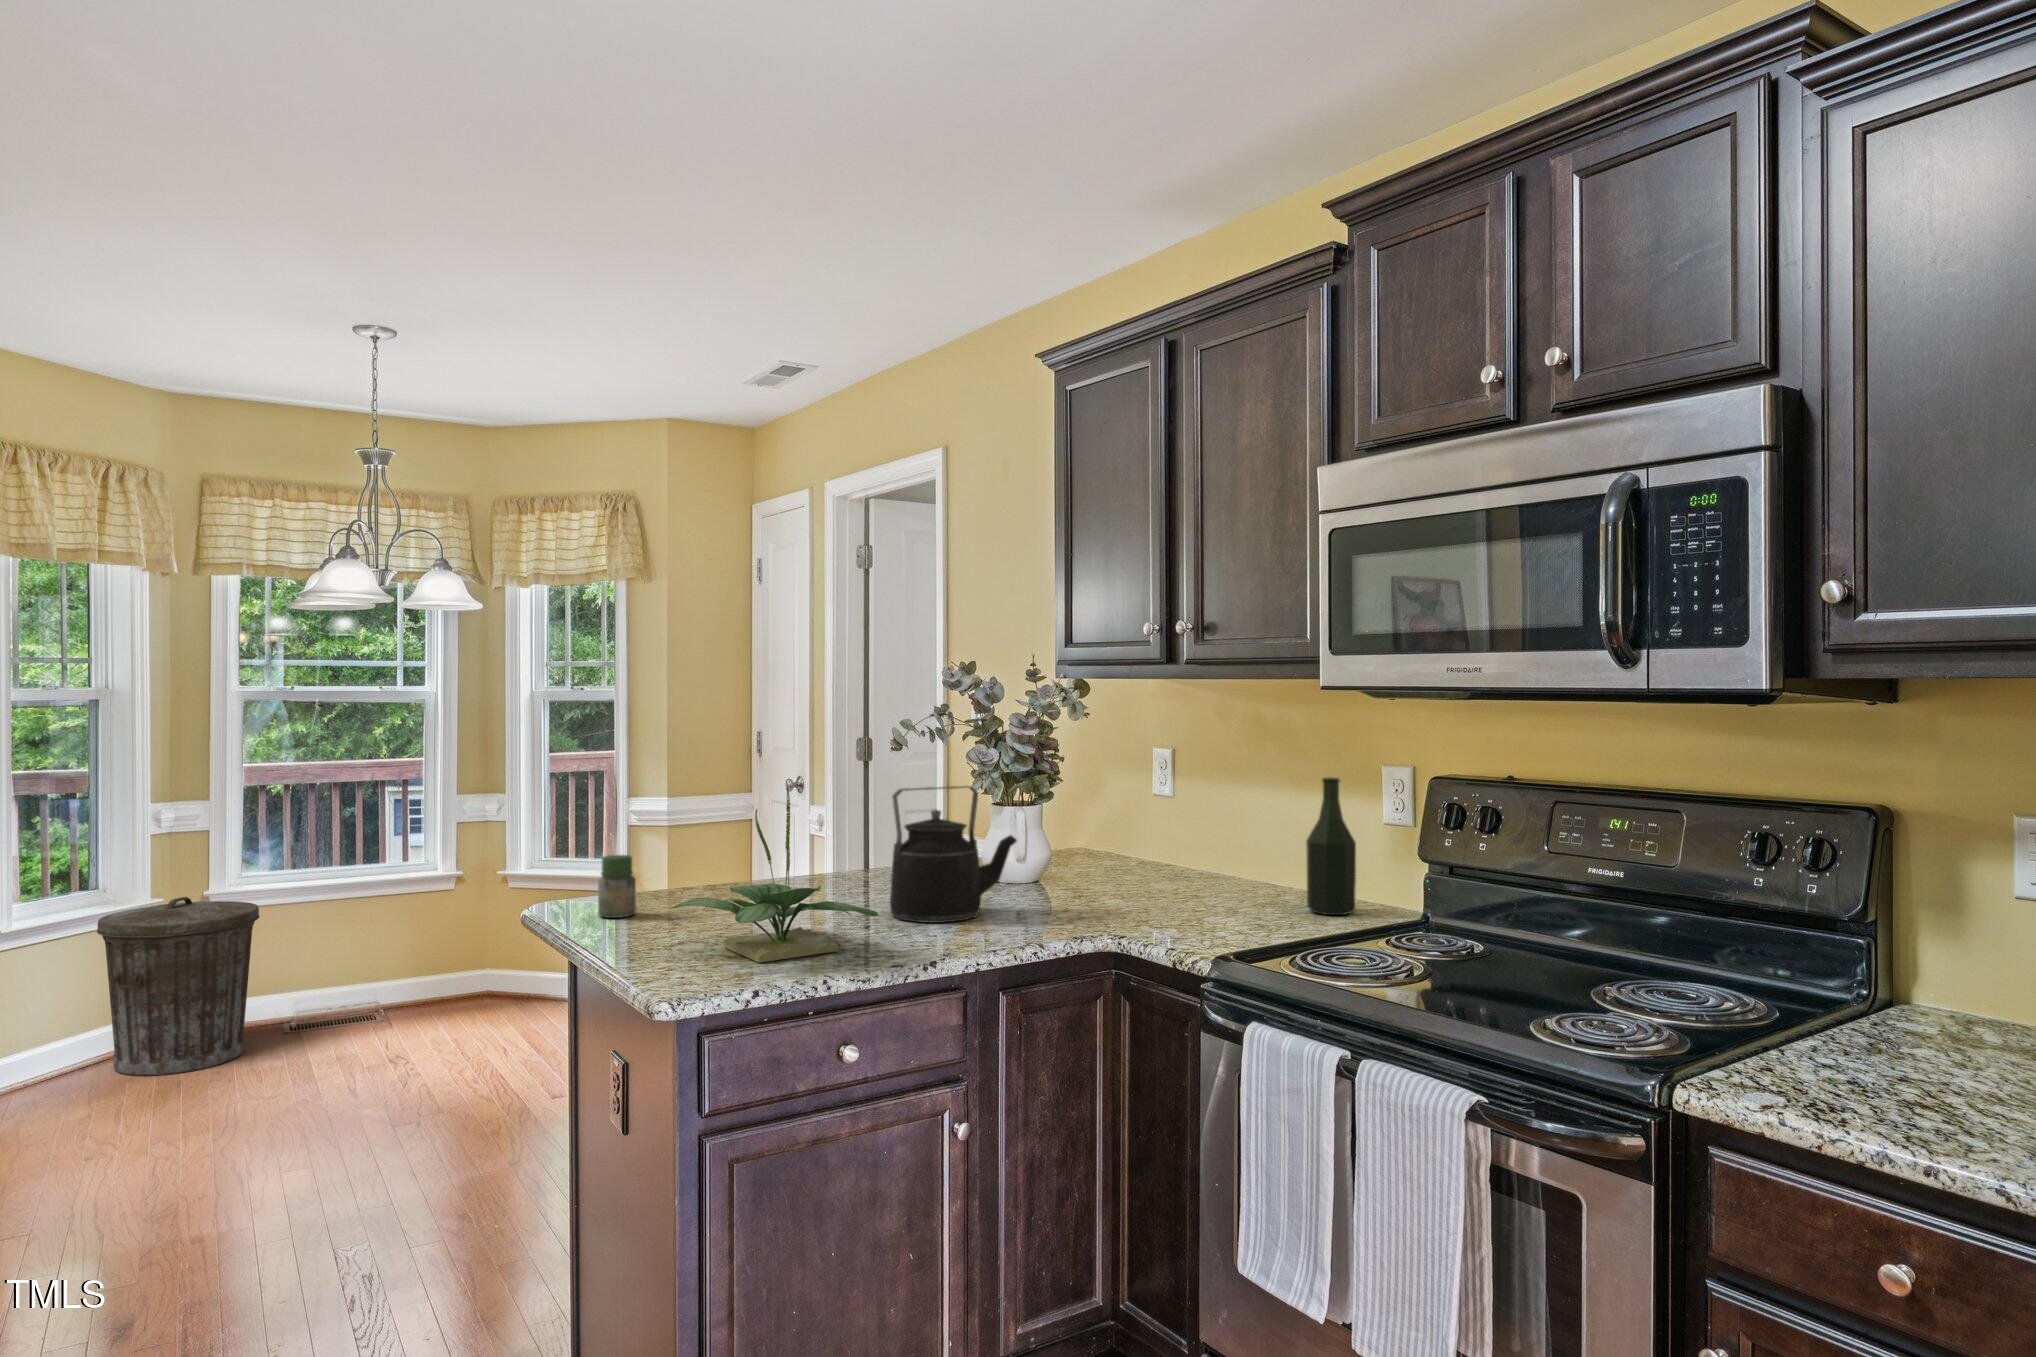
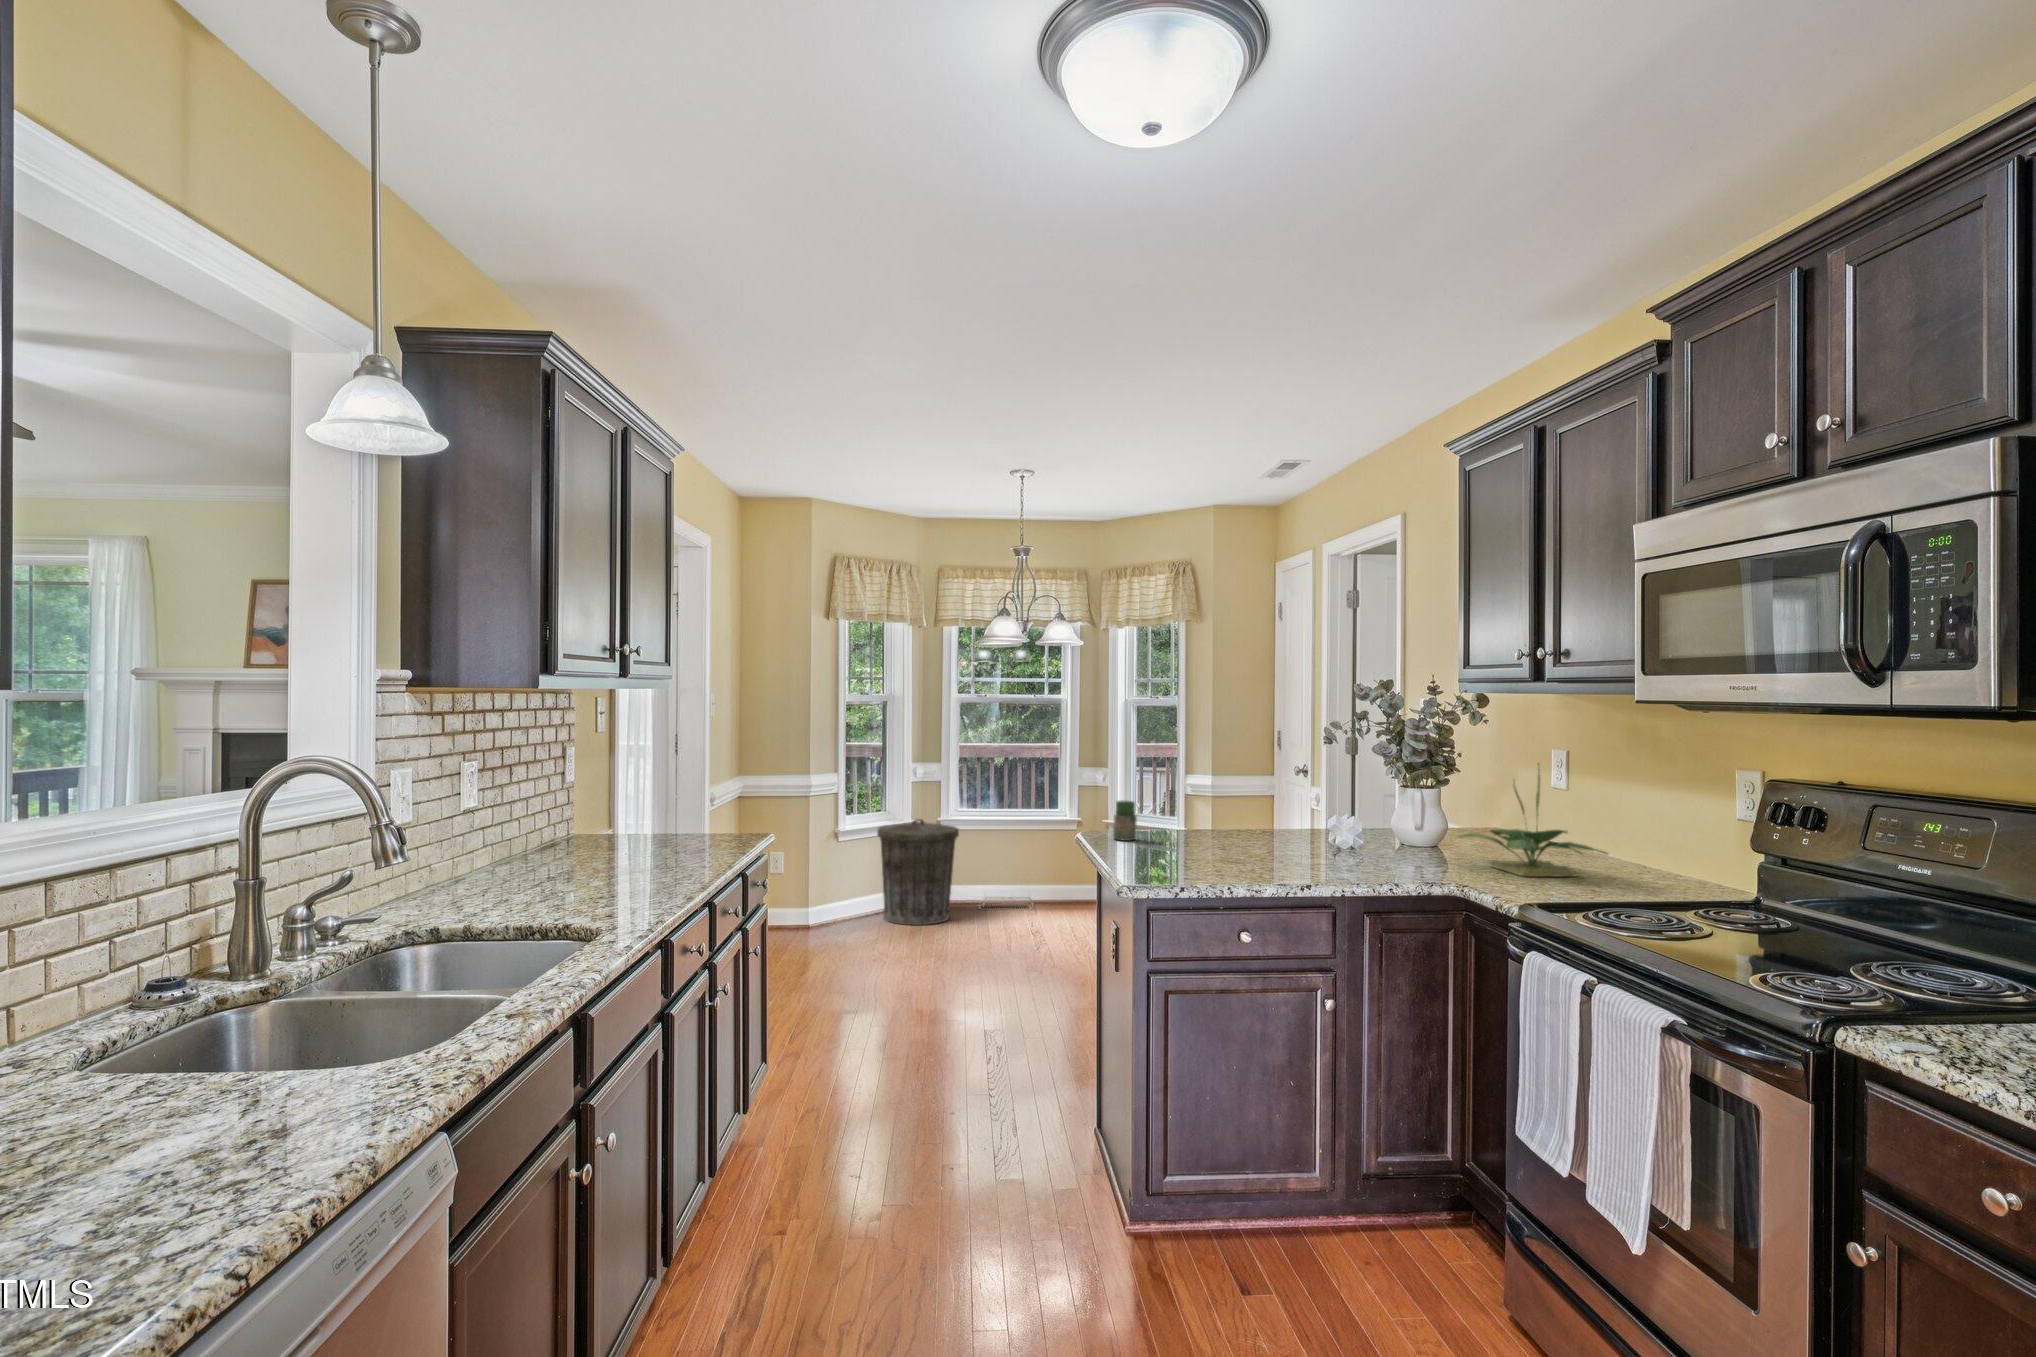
bottle: present [1306,778,1356,915] -> none [1657,779,1703,895]
potted plant: present [671,784,878,963] -> present [1461,763,1608,876]
kettle: present [890,786,1017,923] -> none [1301,768,1403,865]

